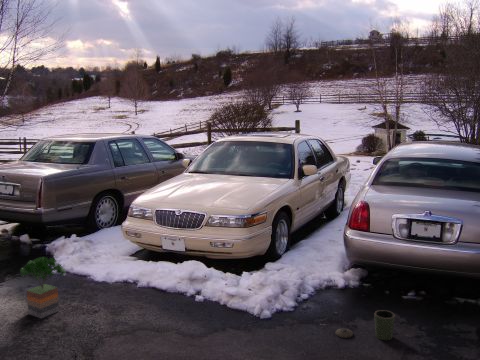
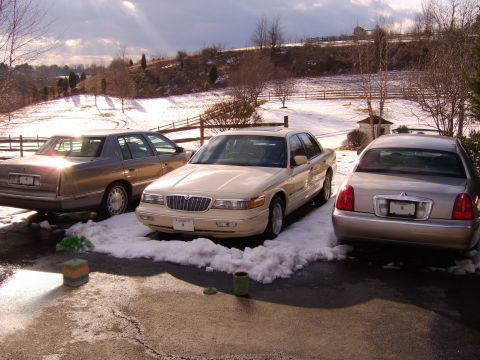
trash can: present [336,310,395,340] -> present [203,271,249,295]

